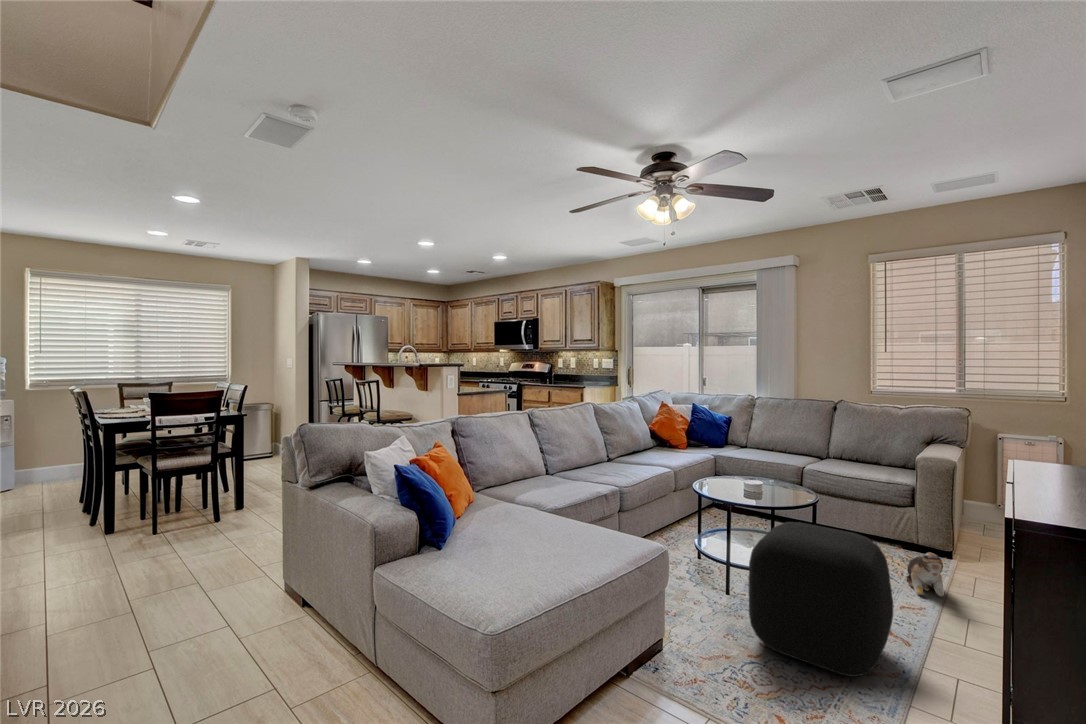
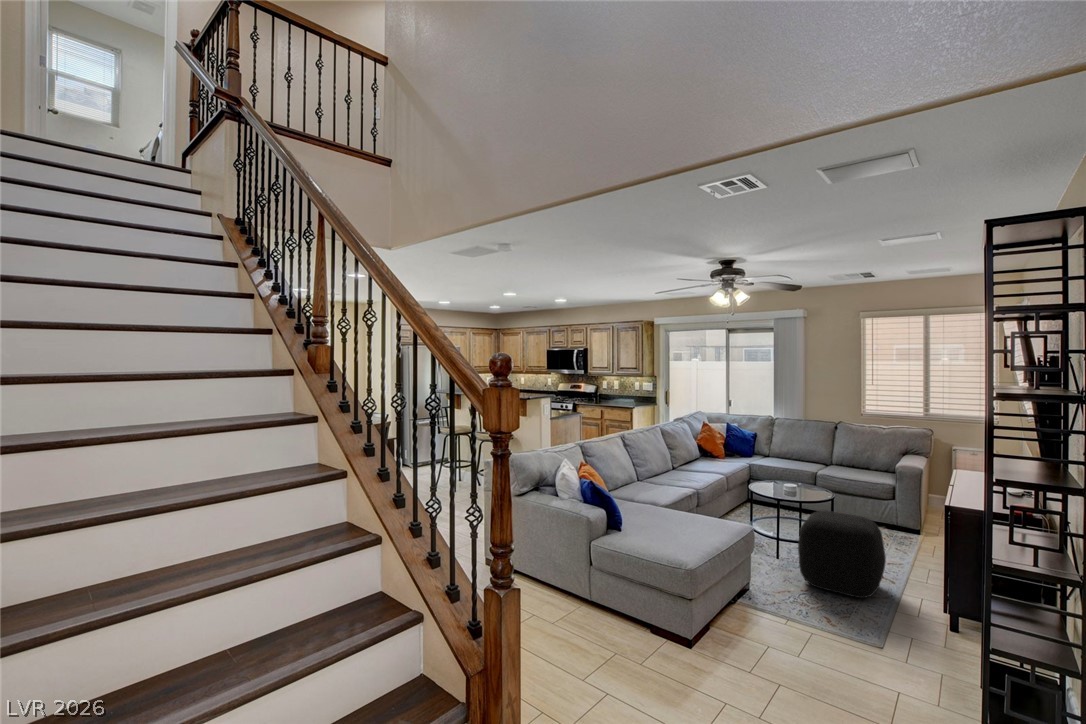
plush toy: present [907,552,946,596] -> none [891,529,916,557]

